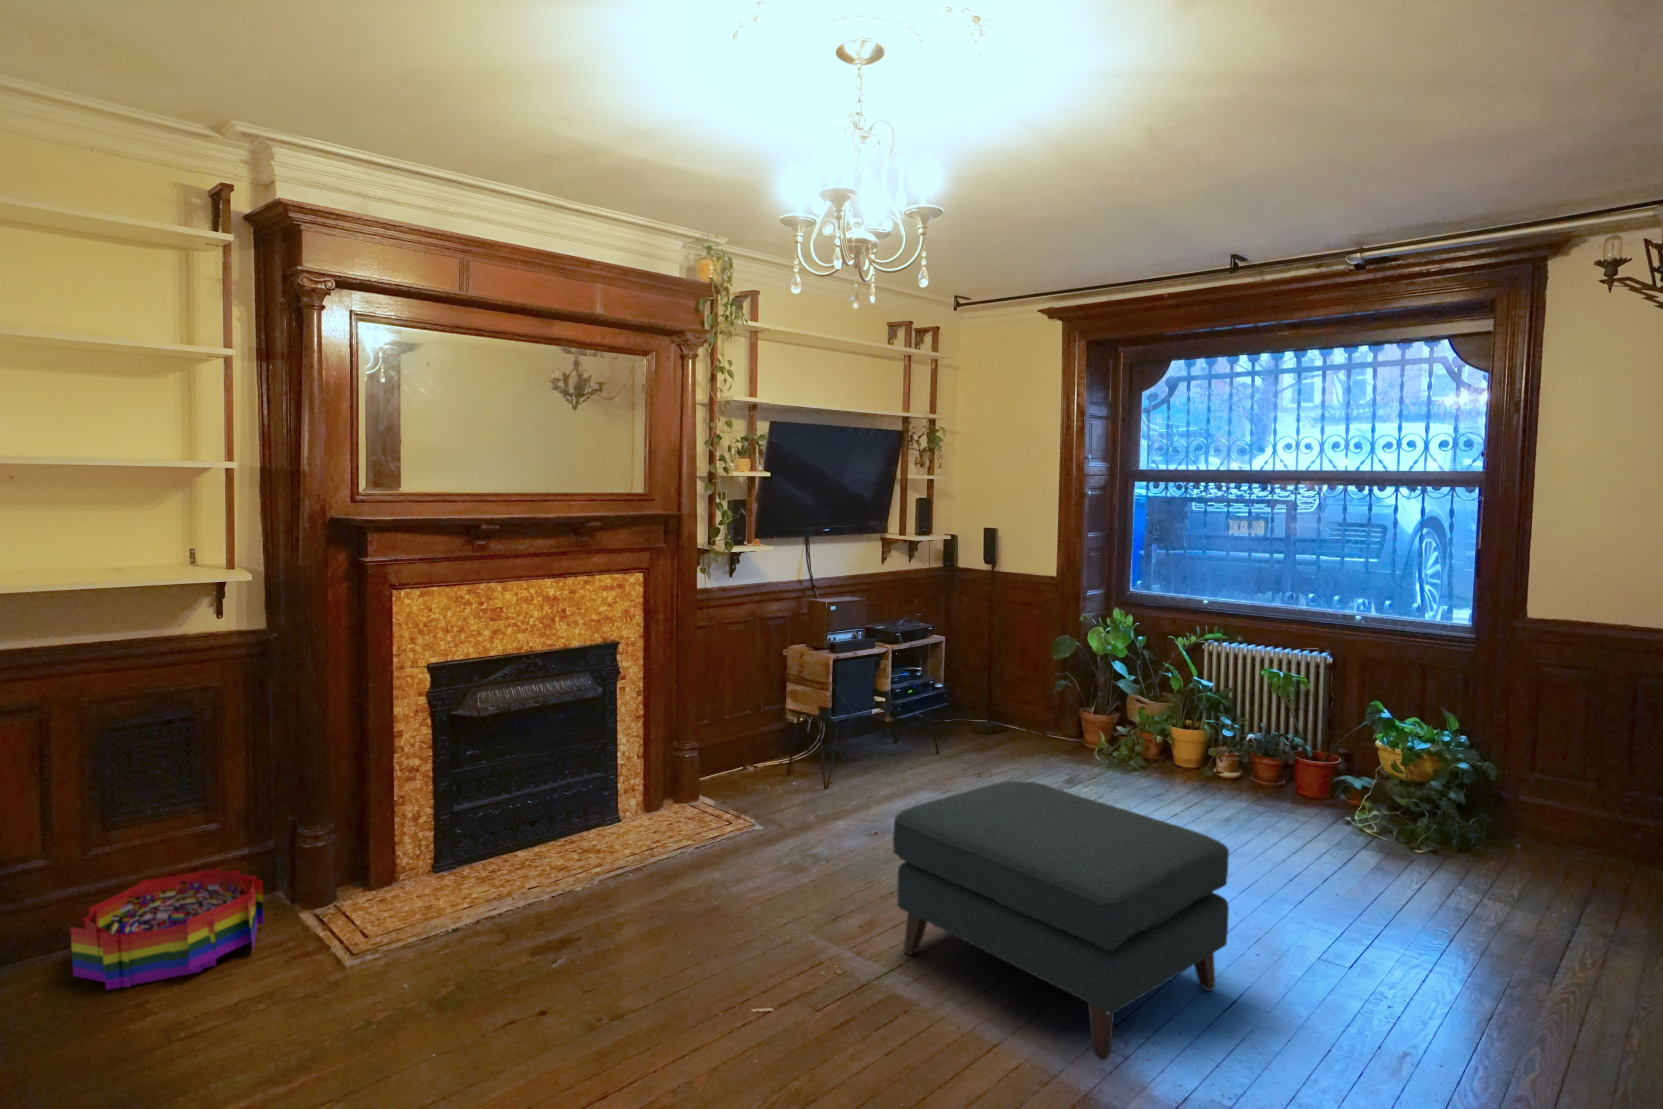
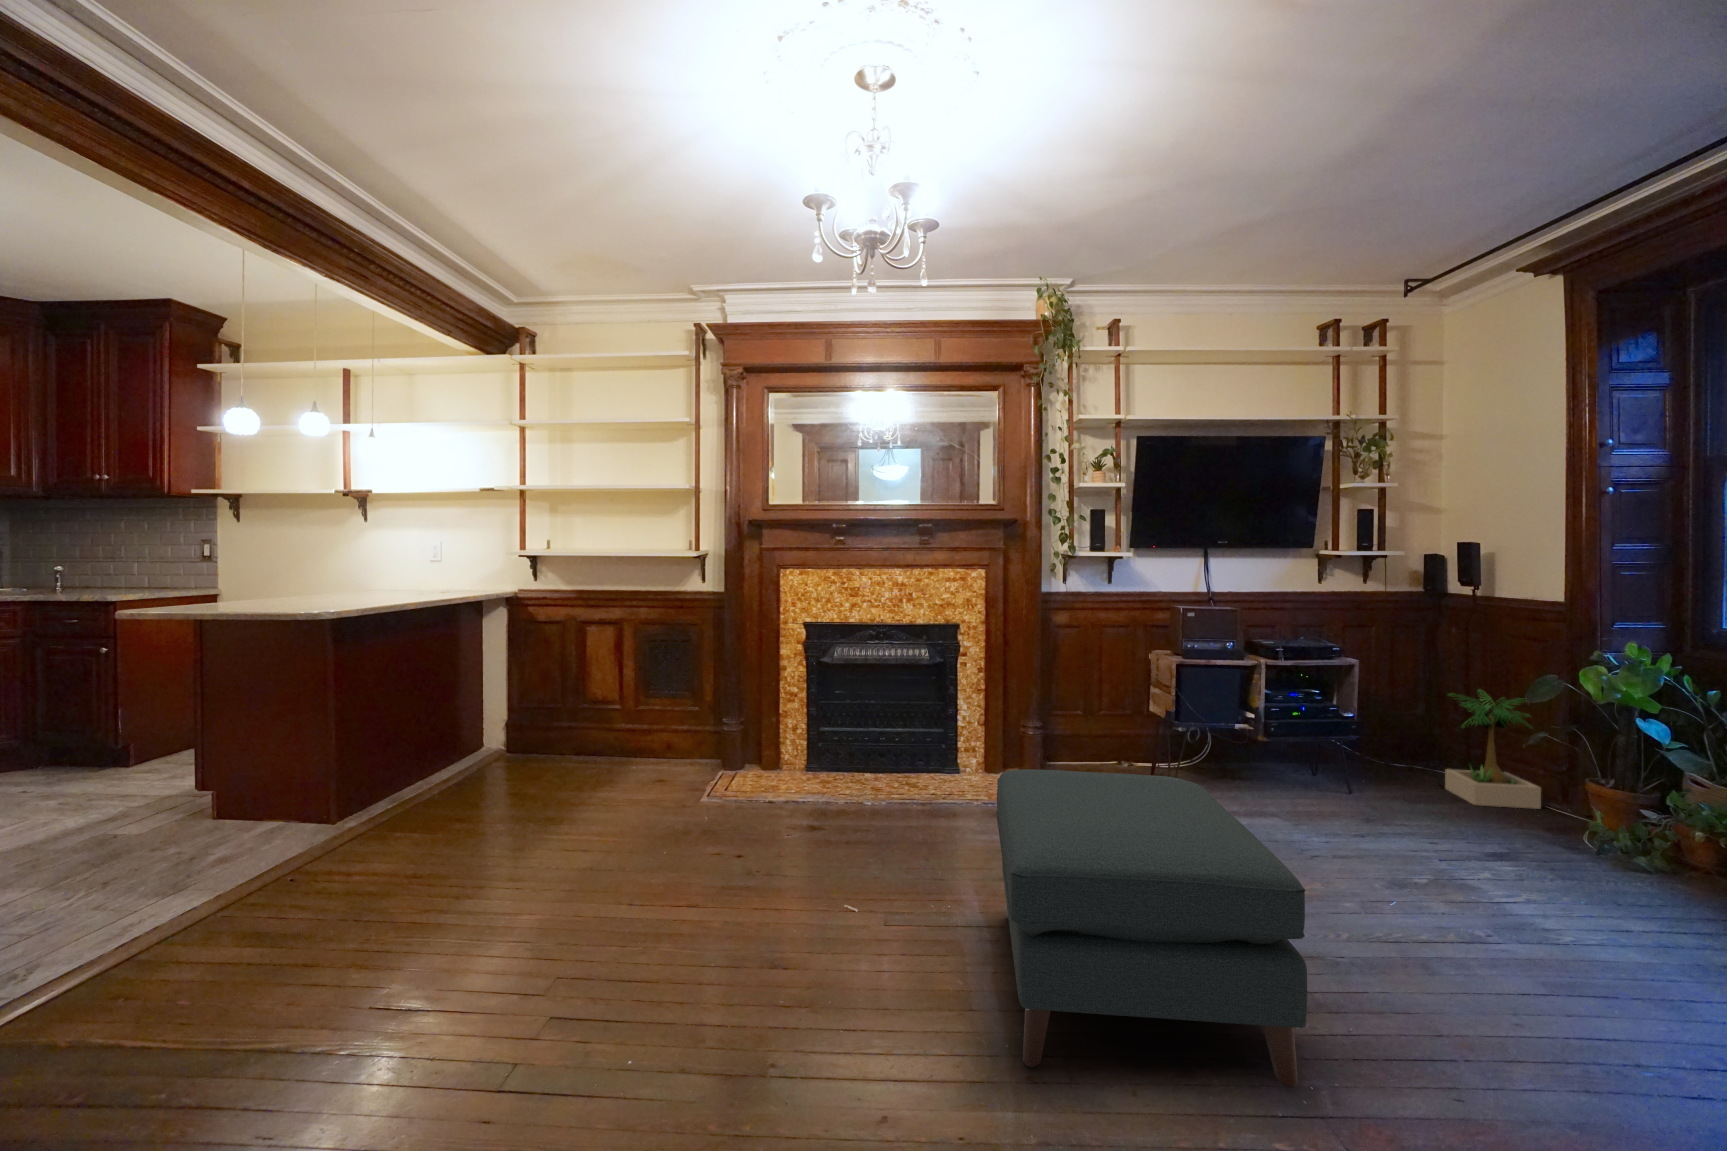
potted plant: none [978,647,1049,742] -> present [1445,691,1541,809]
storage bin: present [71,869,263,990] -> none [601,733,694,785]

